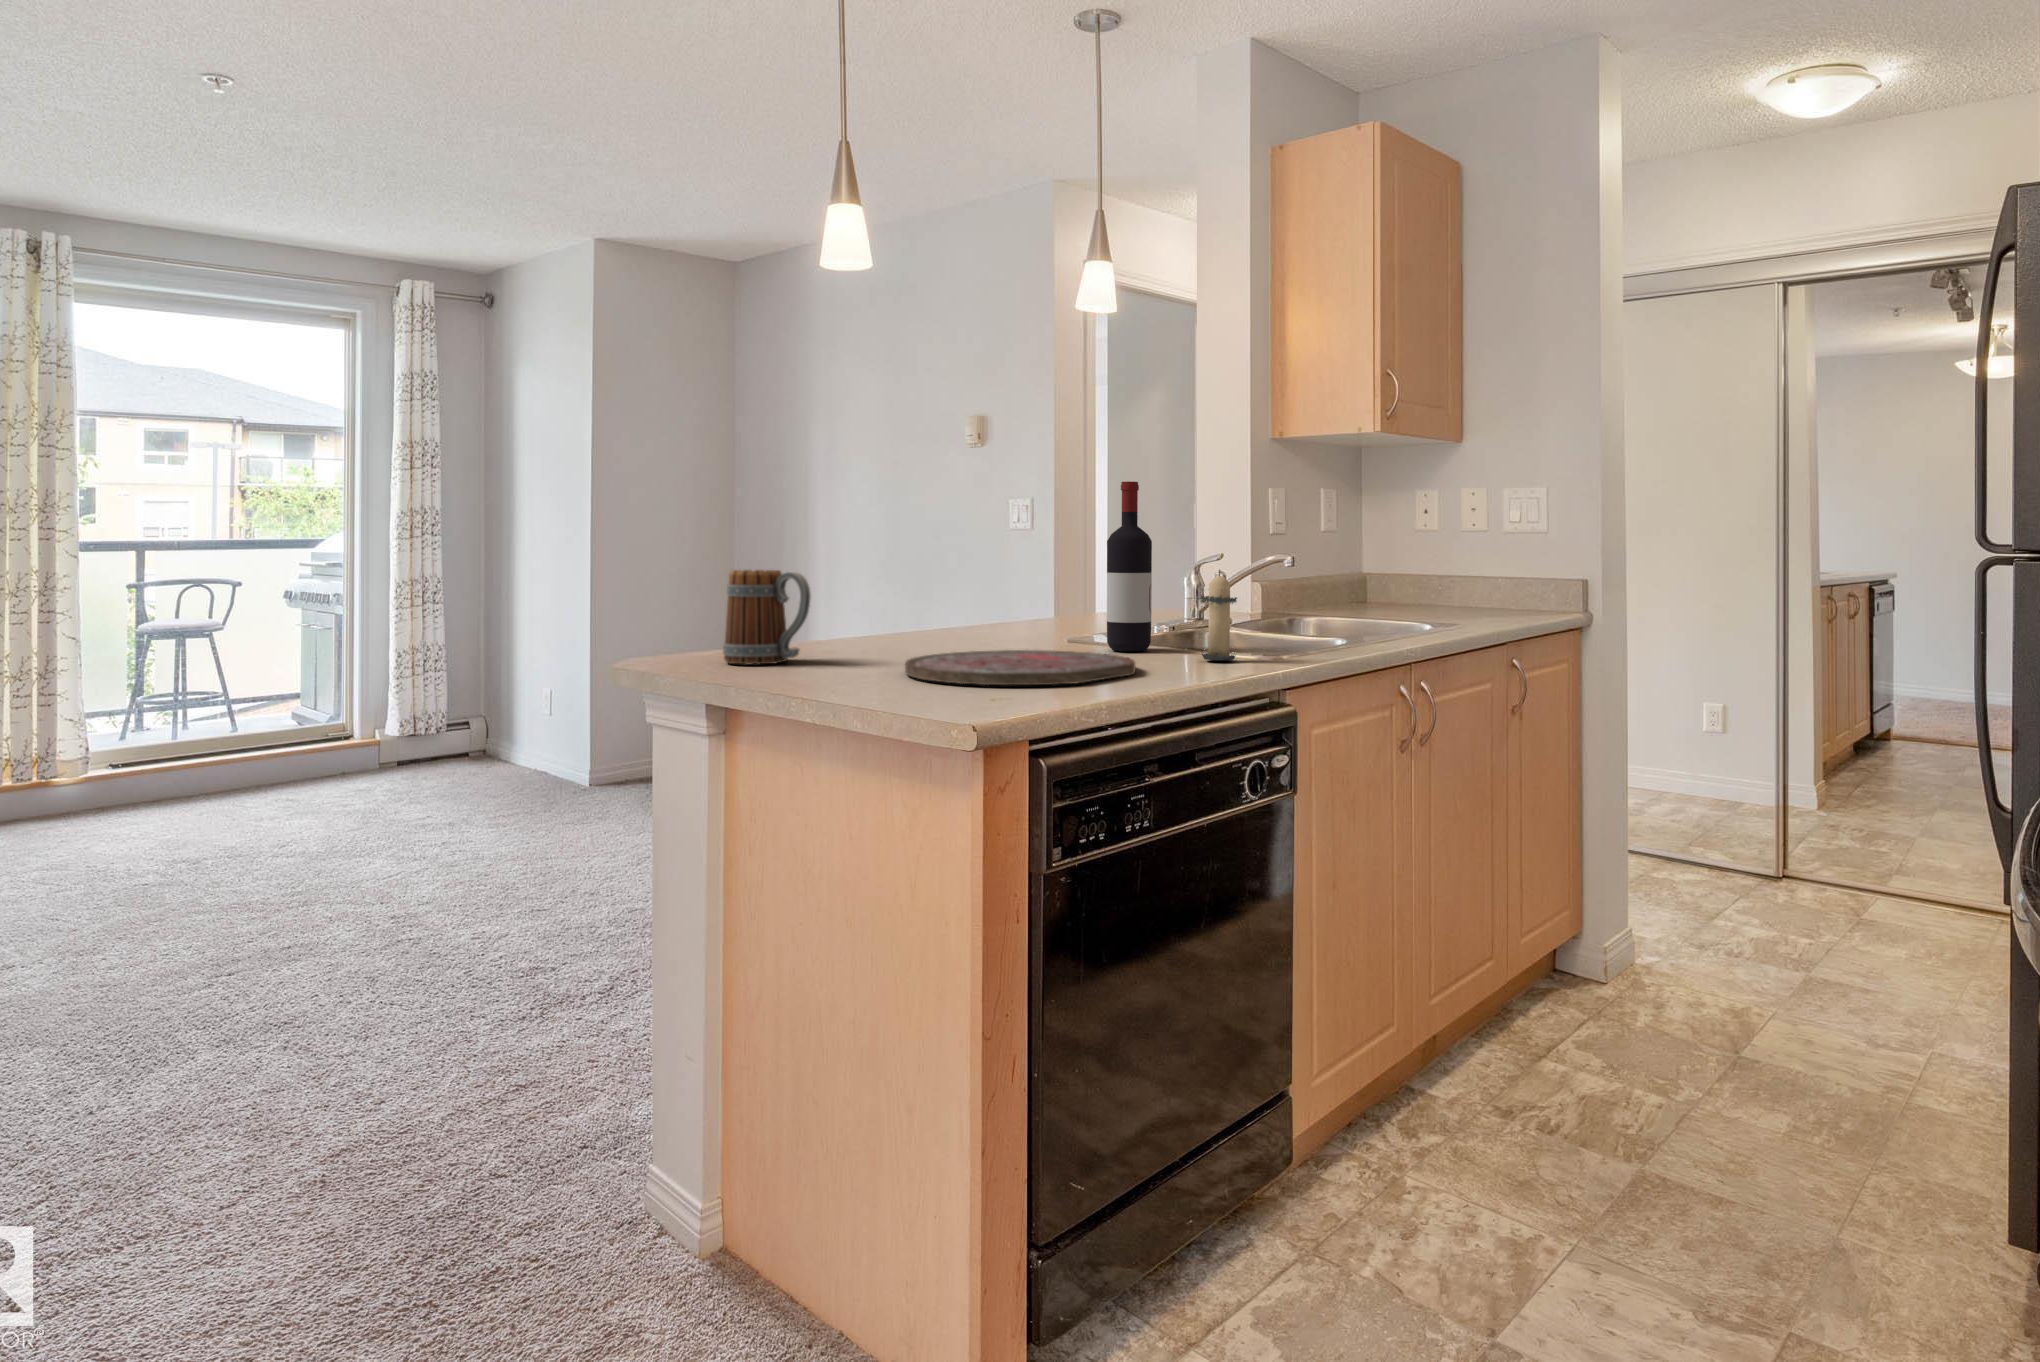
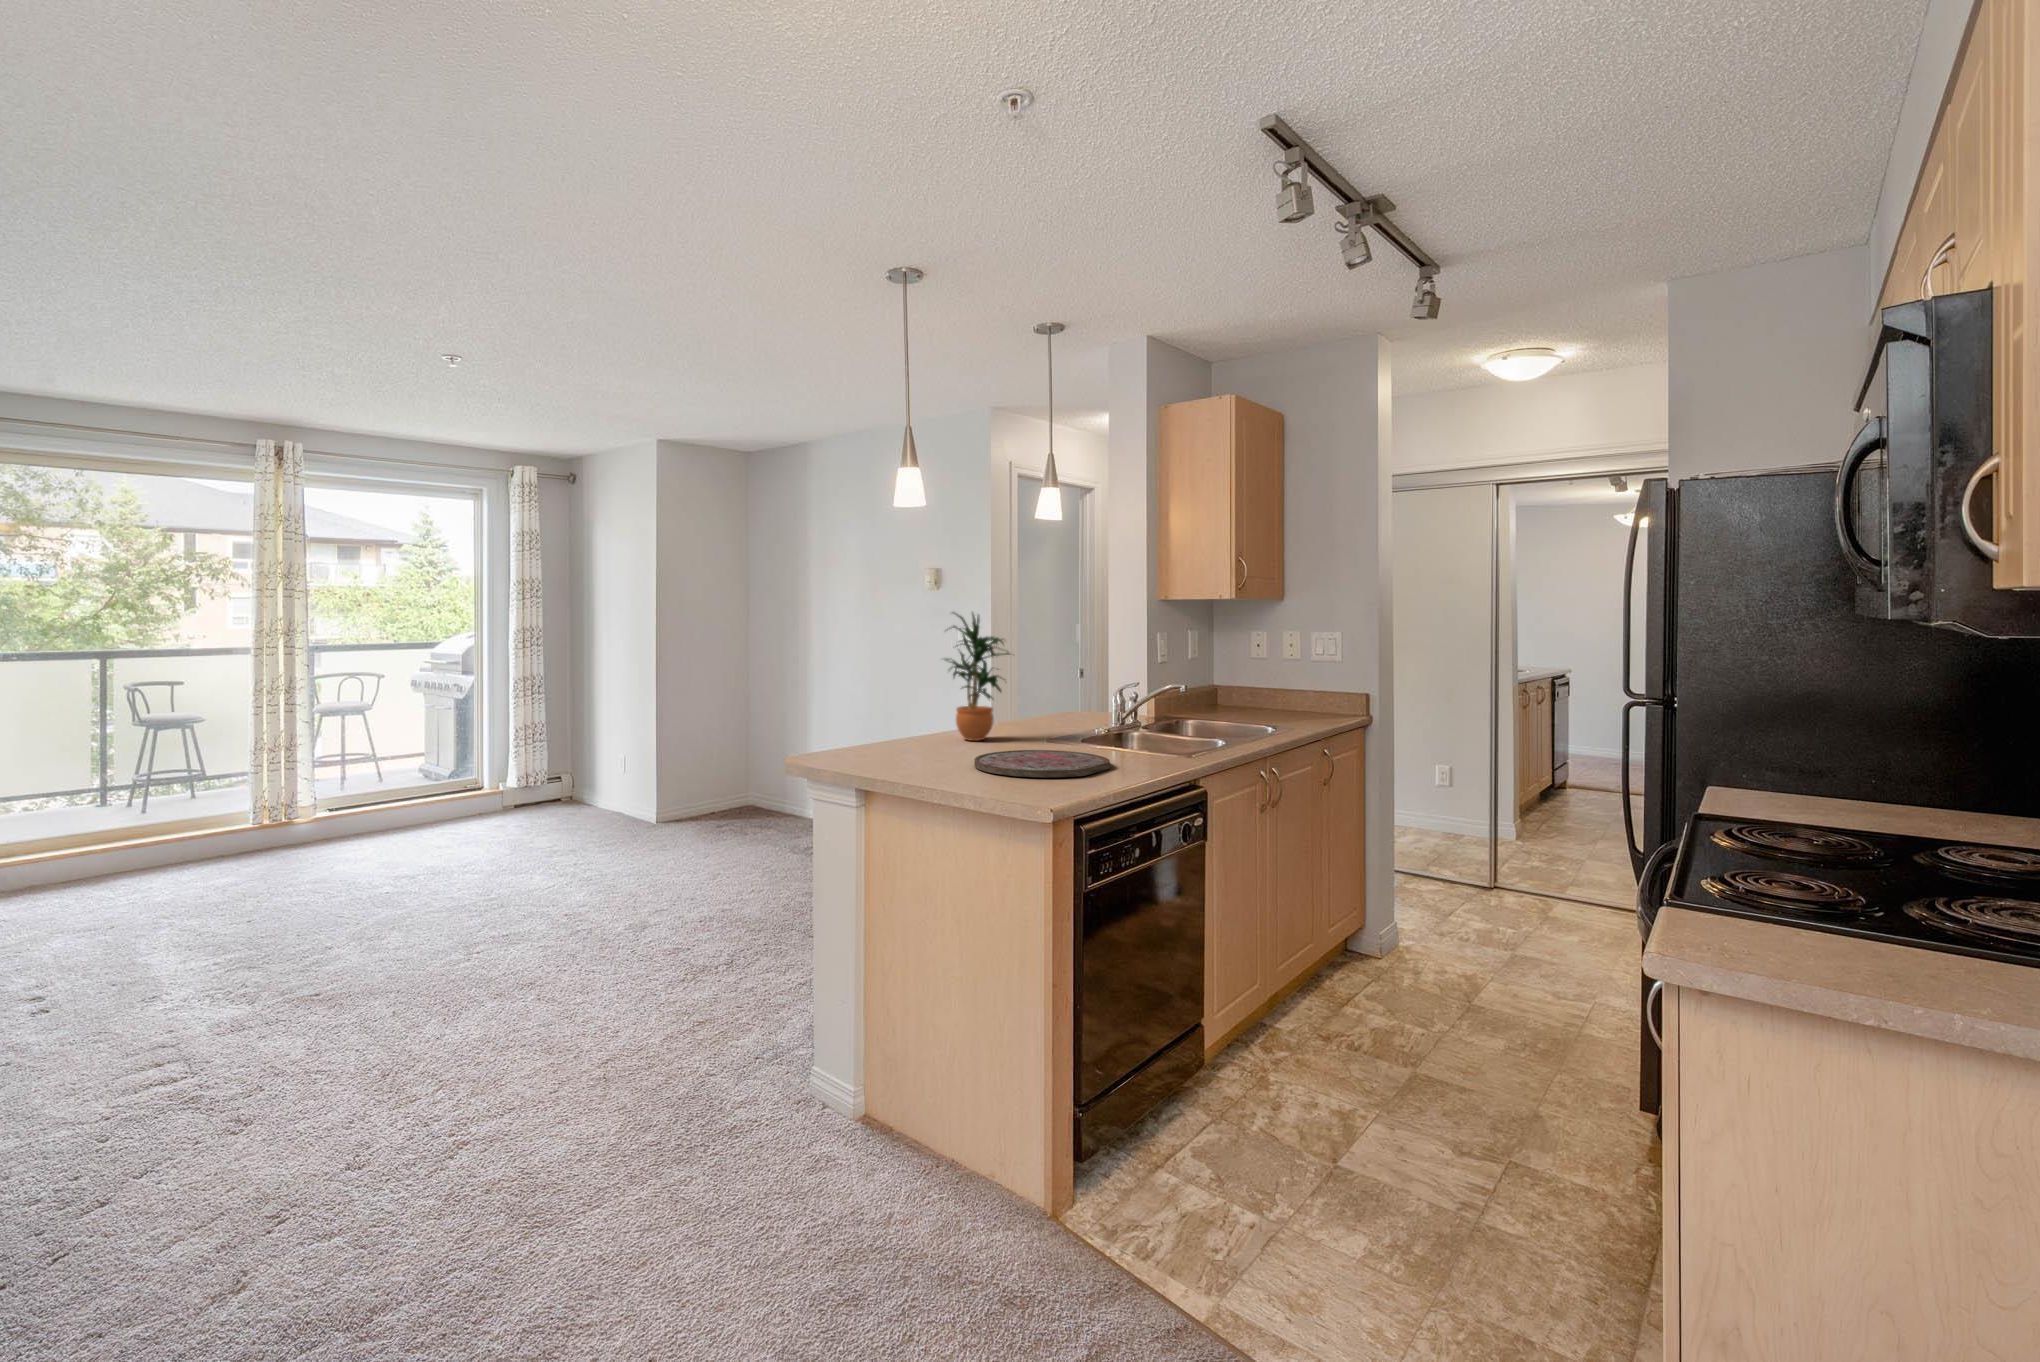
potted plant: none [893,433,1015,642] -> present [945,612,1010,741]
wine bottle: present [1107,482,1152,651] -> none [1077,645,1105,749]
mug: present [723,570,810,665] -> none [856,702,911,761]
candle: present [1201,570,1237,660] -> none [1138,702,1166,757]

